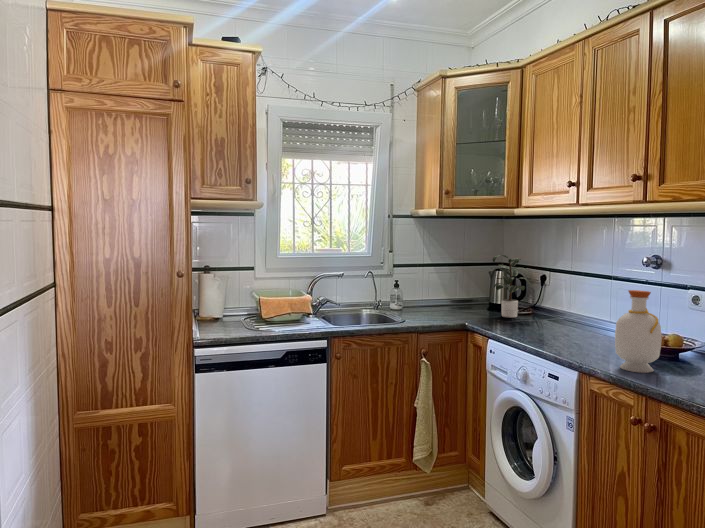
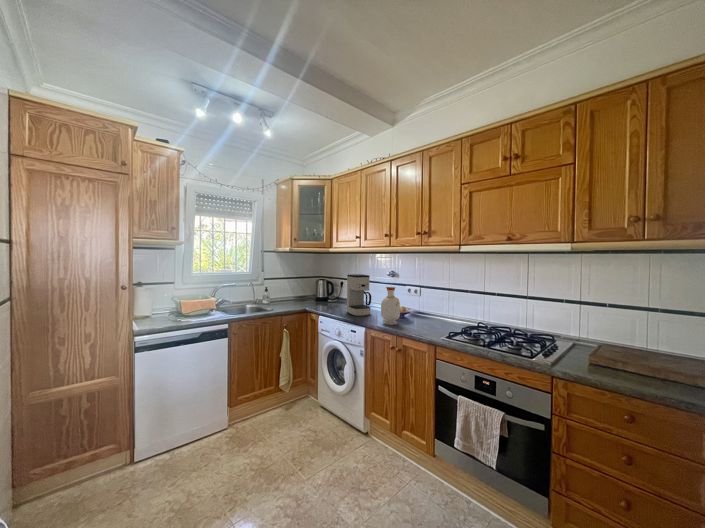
potted plant: present [493,255,531,318] -> none [314,272,341,304]
coffee maker: none [544,261,600,348] -> present [347,274,371,316]

